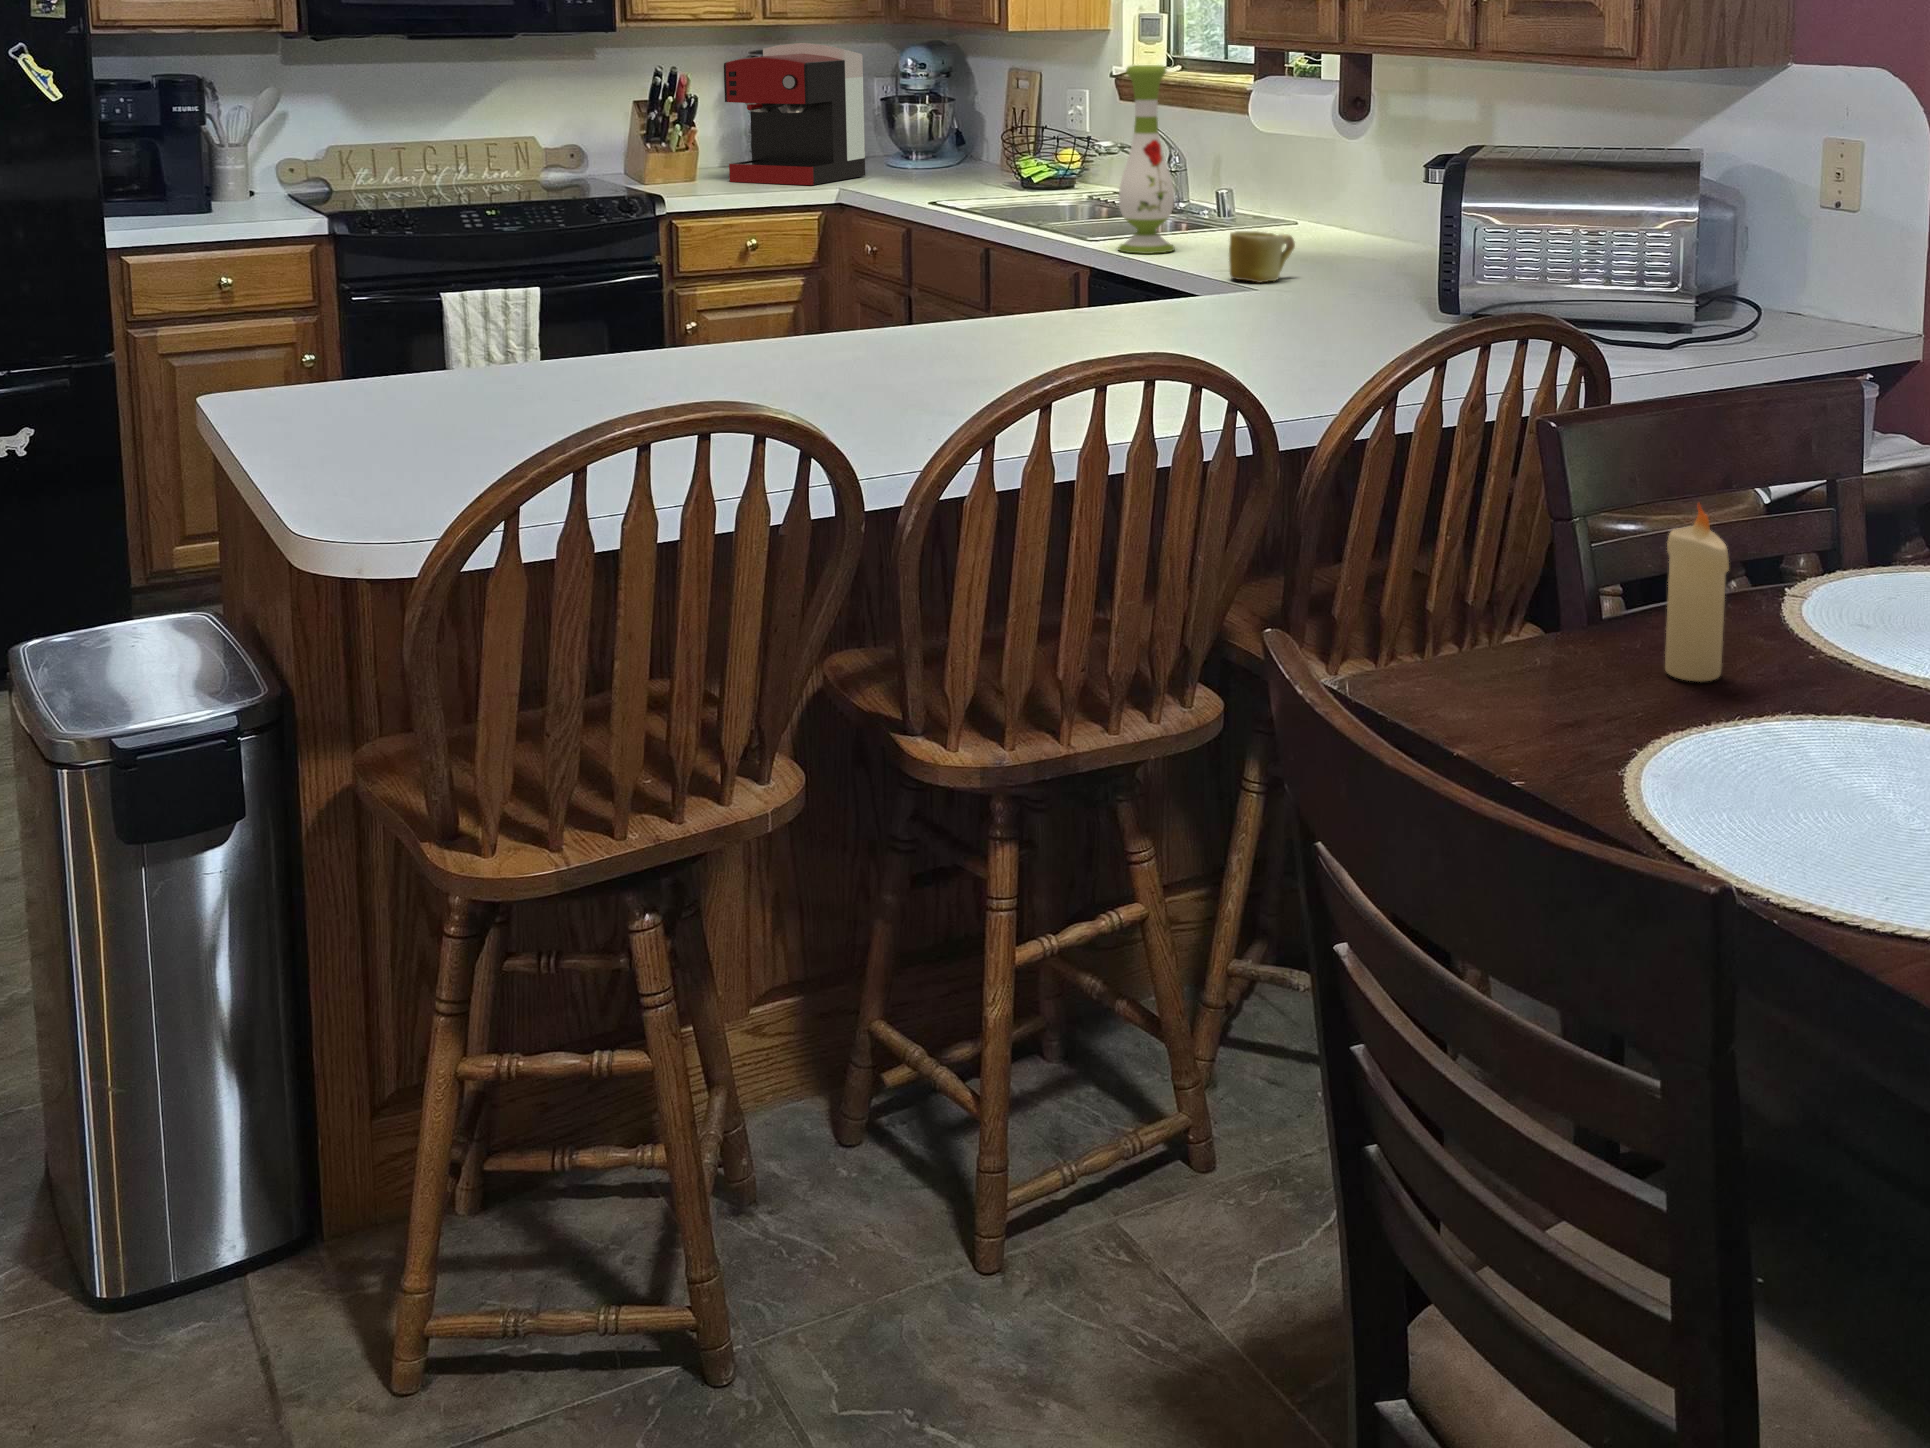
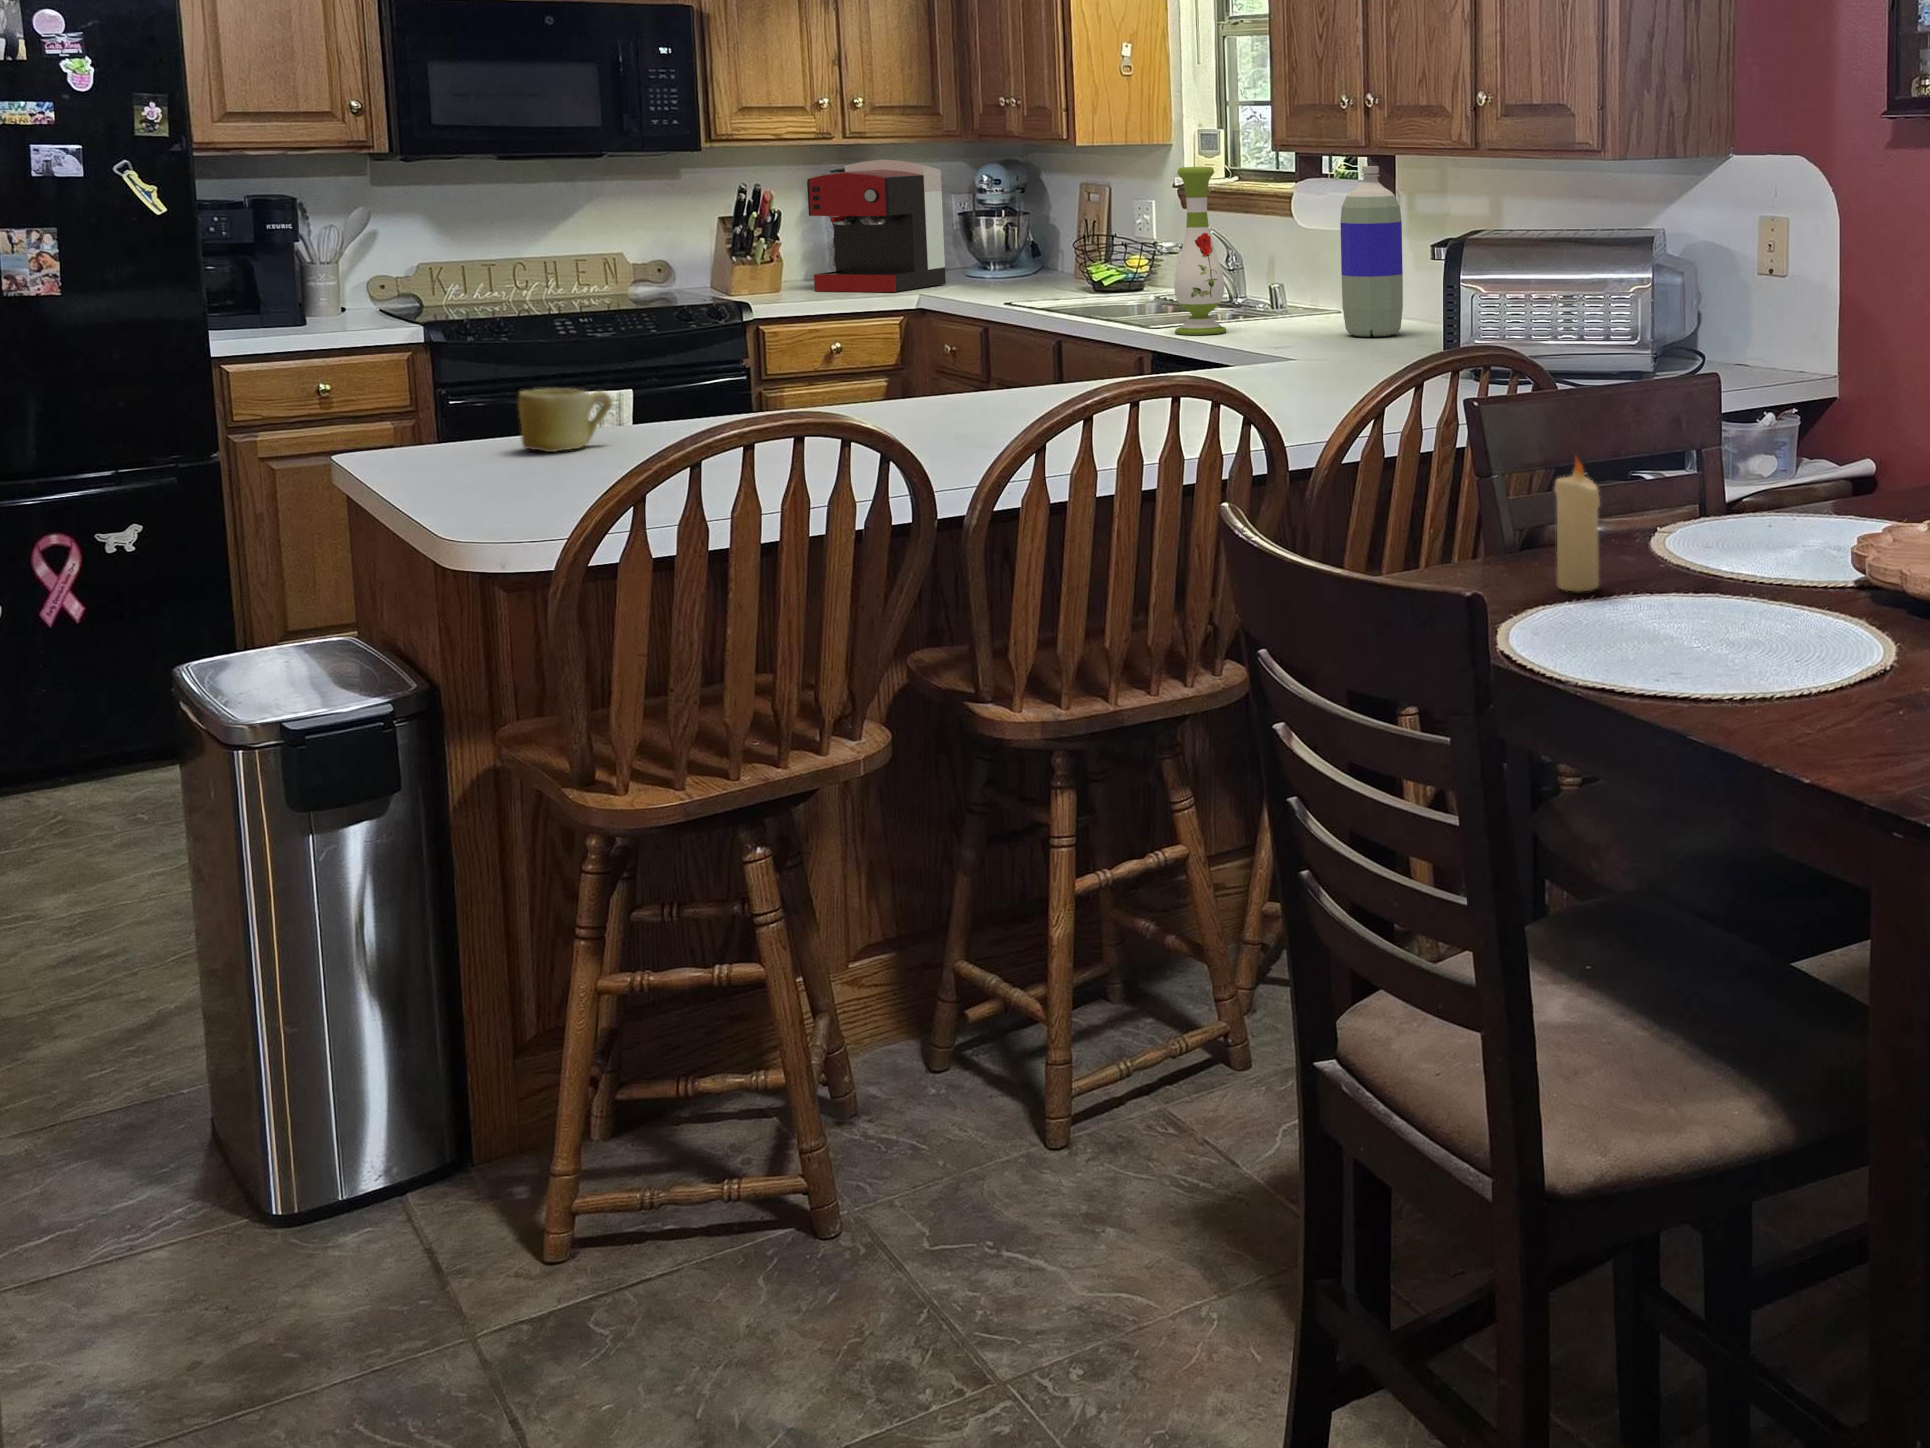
bottle: none [1308,69,1379,262] -> present [1340,166,1403,337]
mug: present [1229,231,1295,283] -> present [518,389,613,452]

